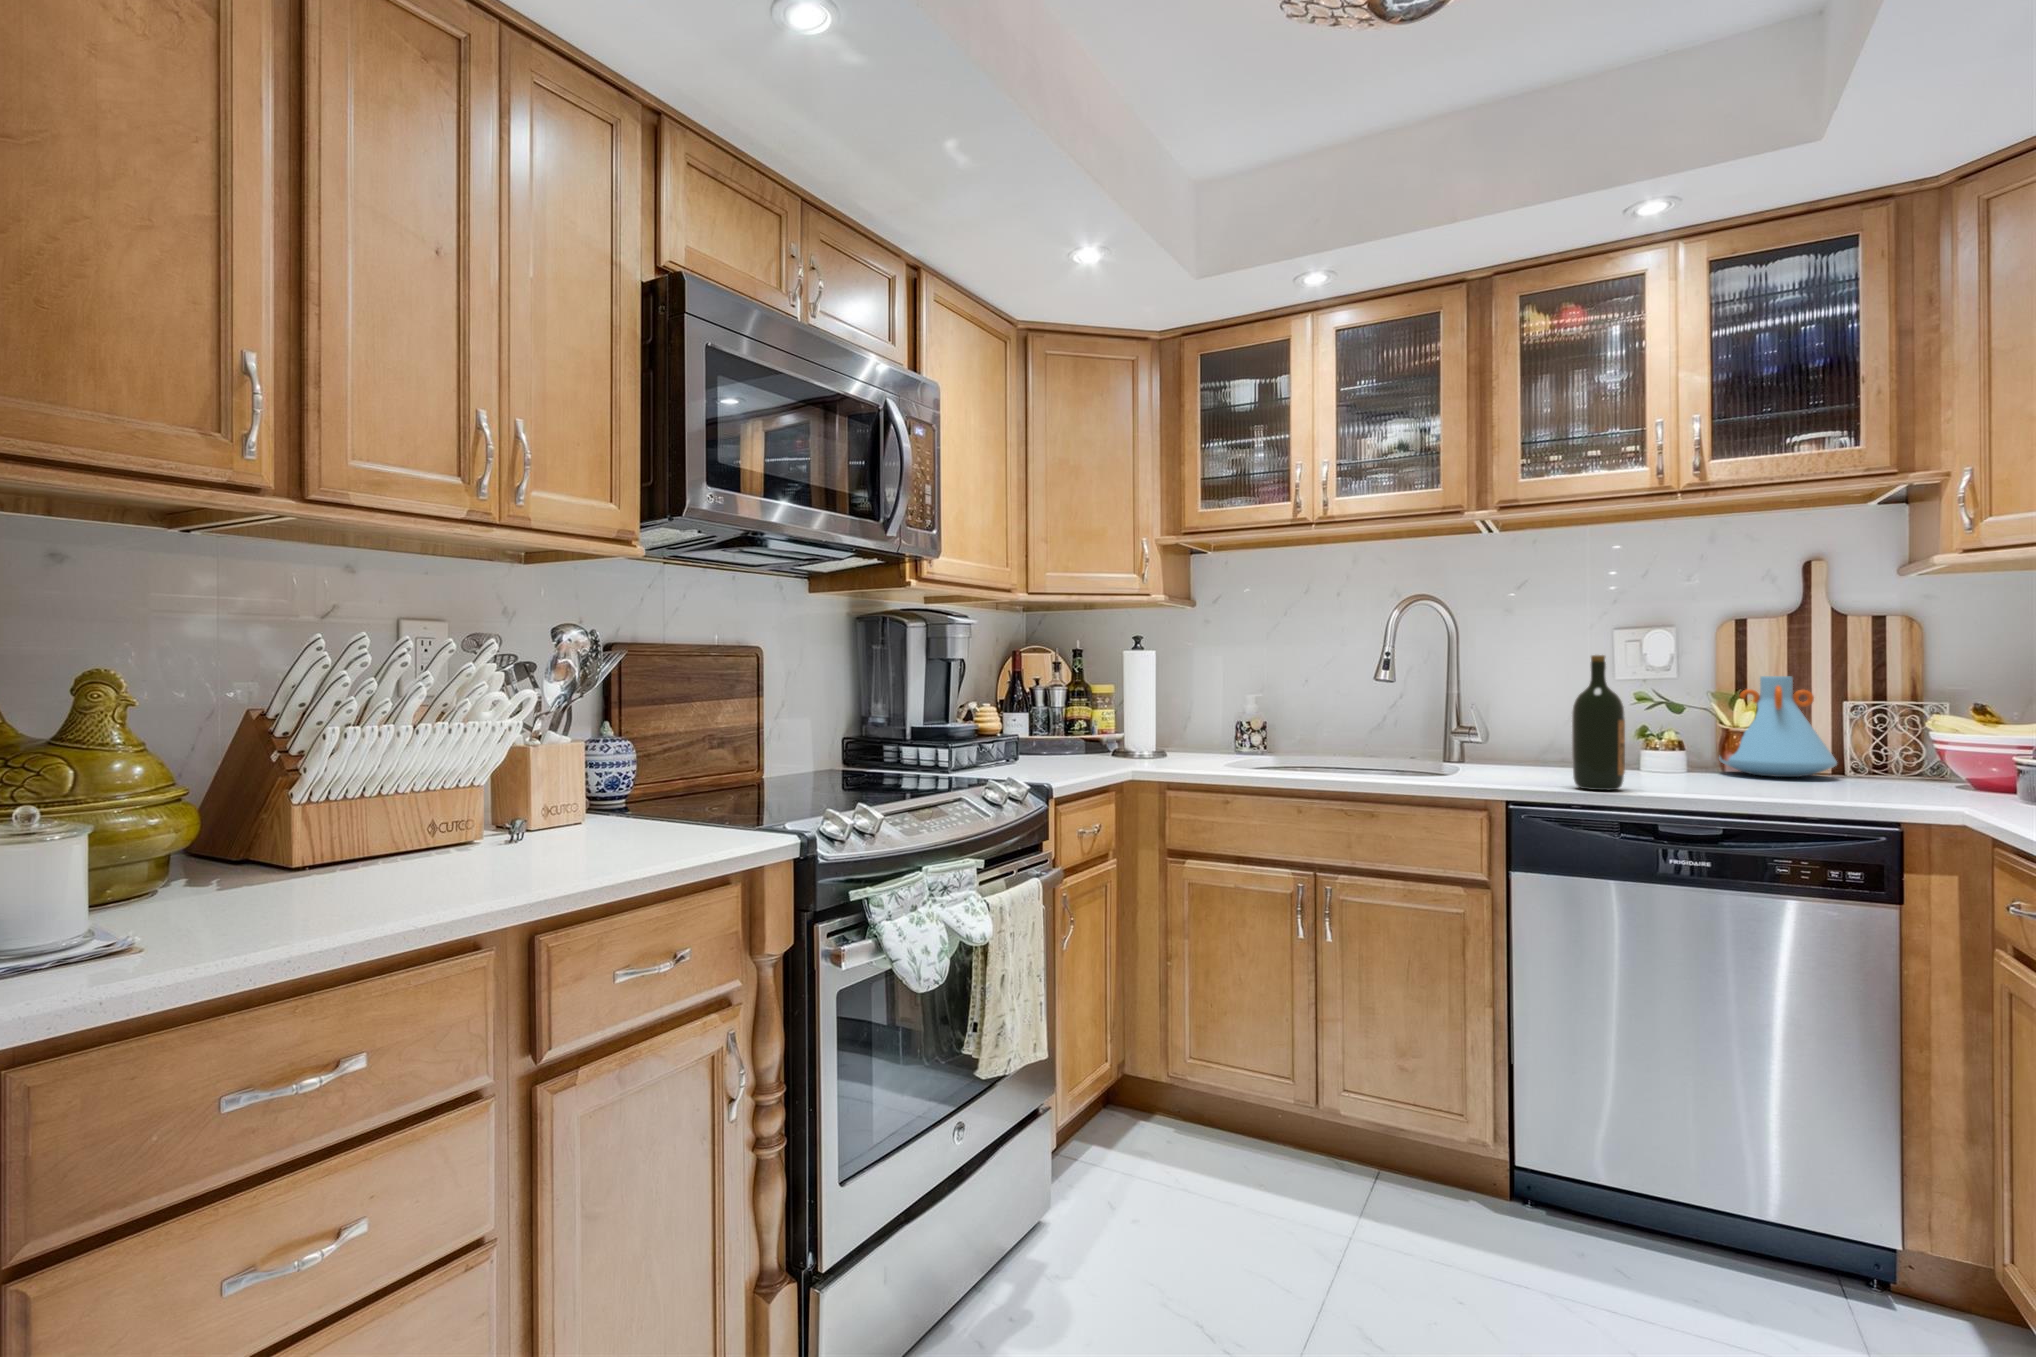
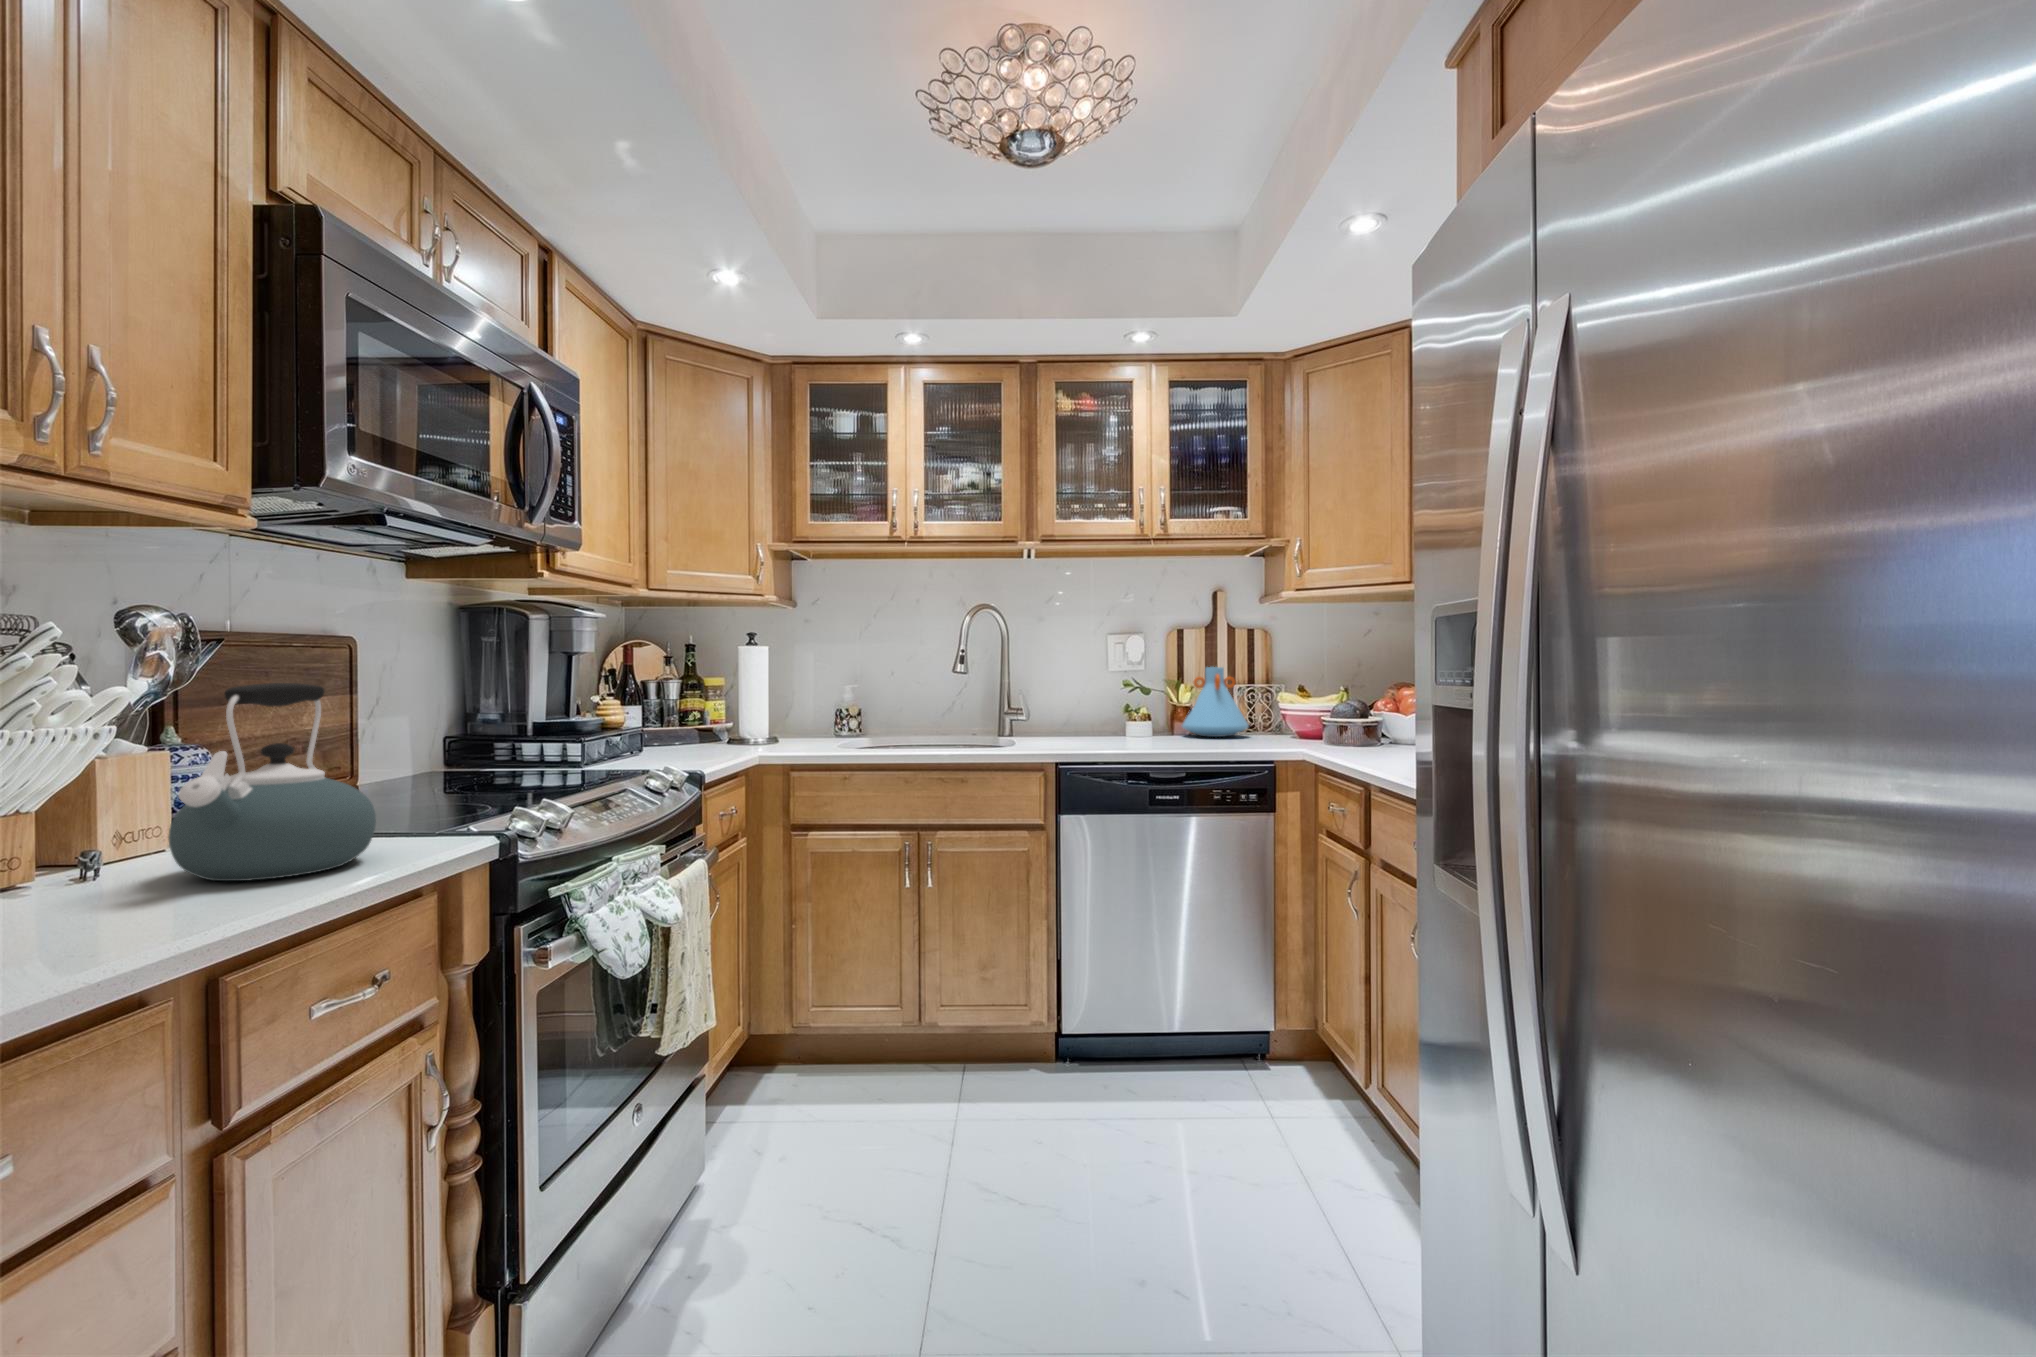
wine bottle: present [1572,655,1625,790] -> none [1108,652,1142,751]
kettle: none [541,691,695,857] -> present [168,683,376,881]

